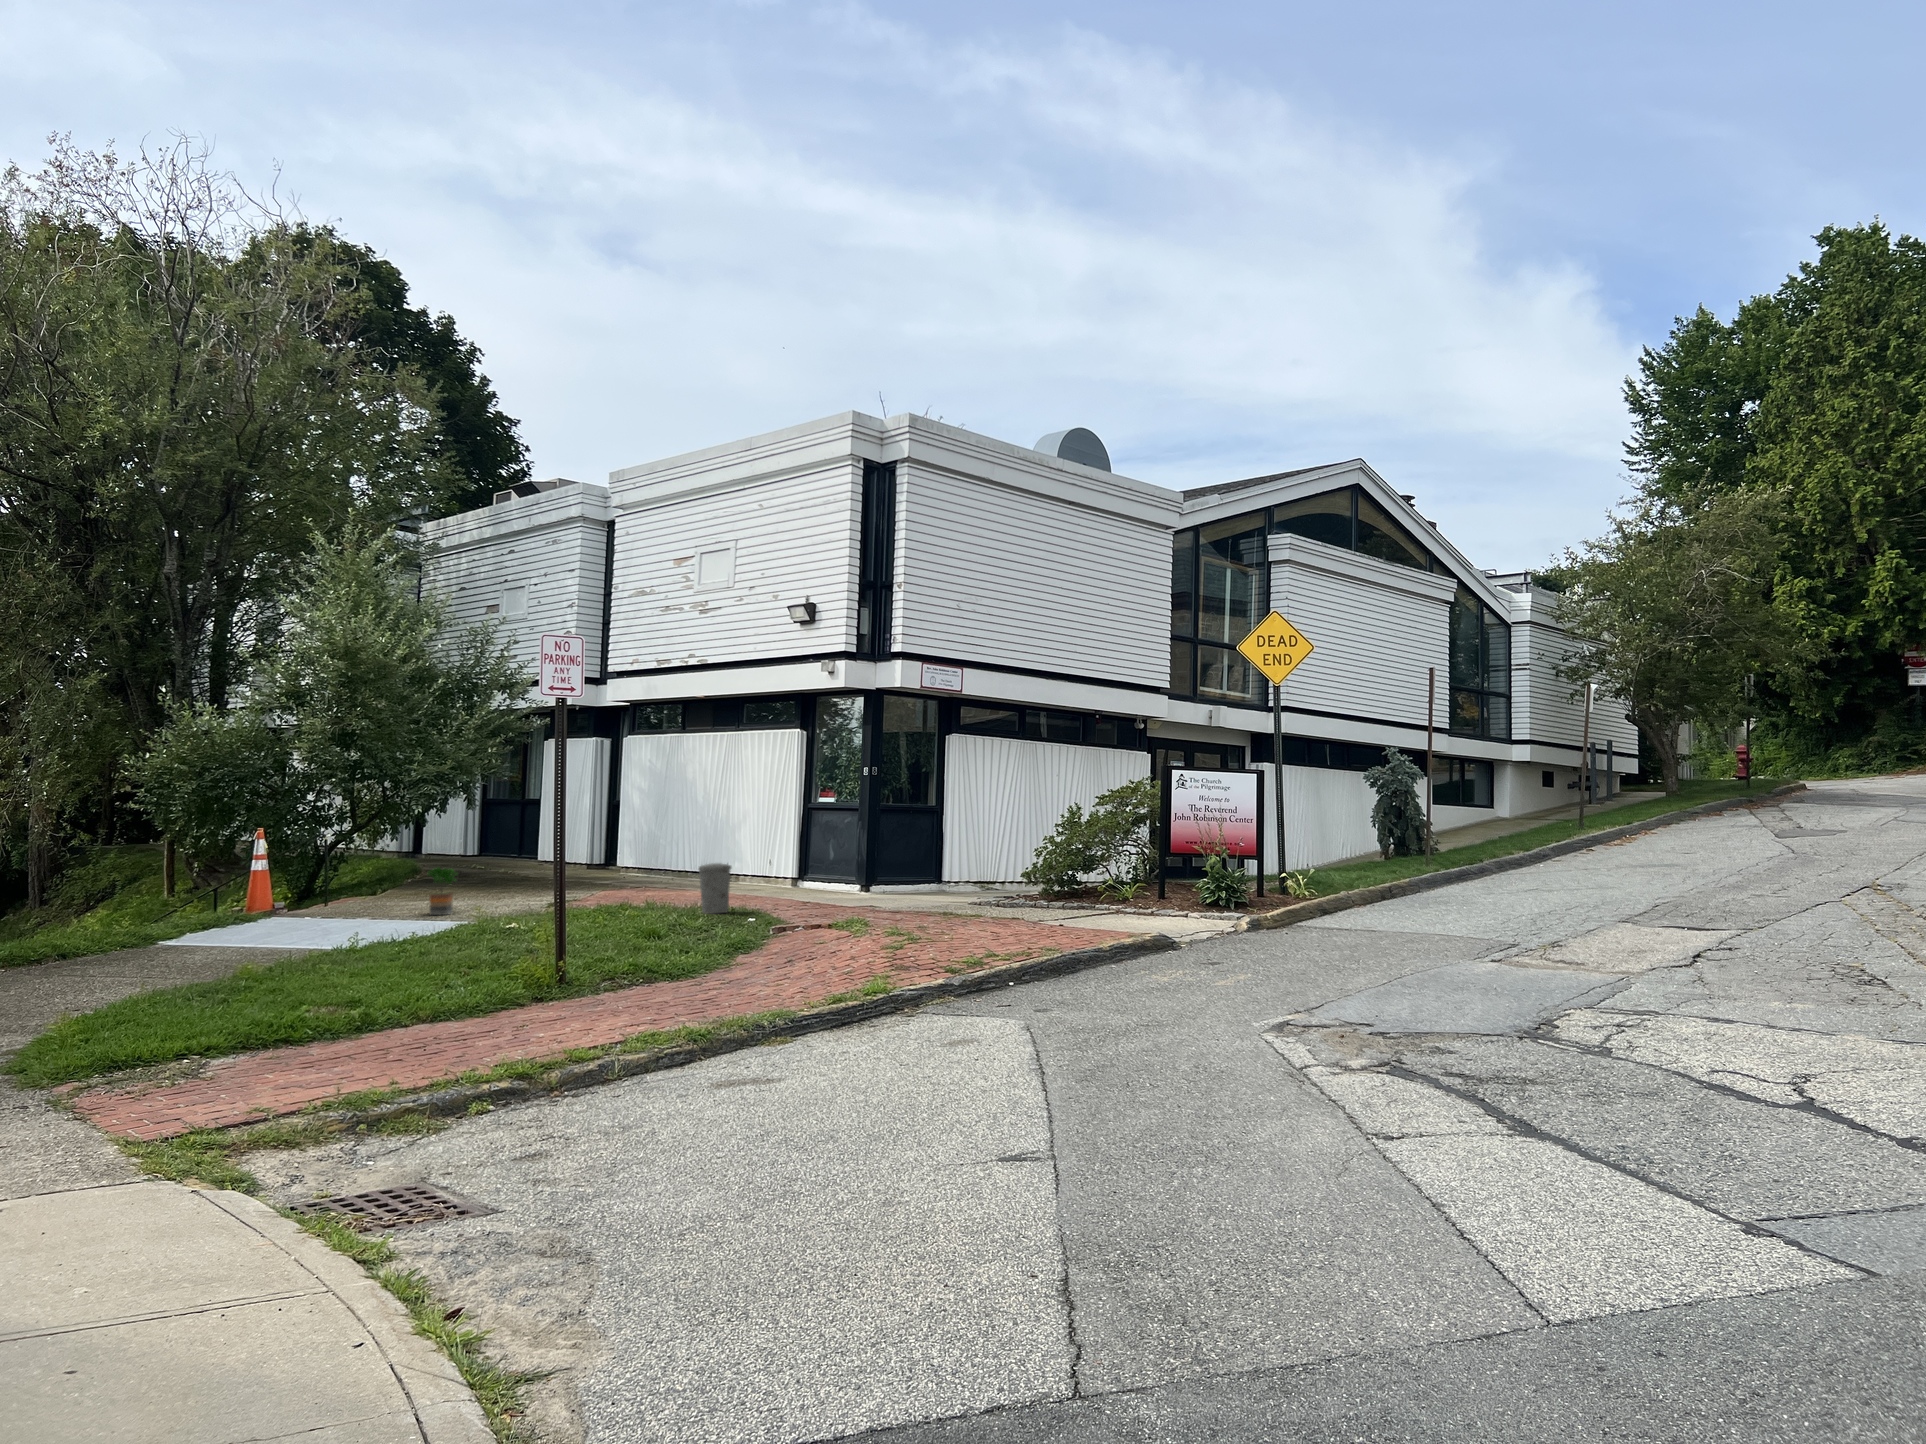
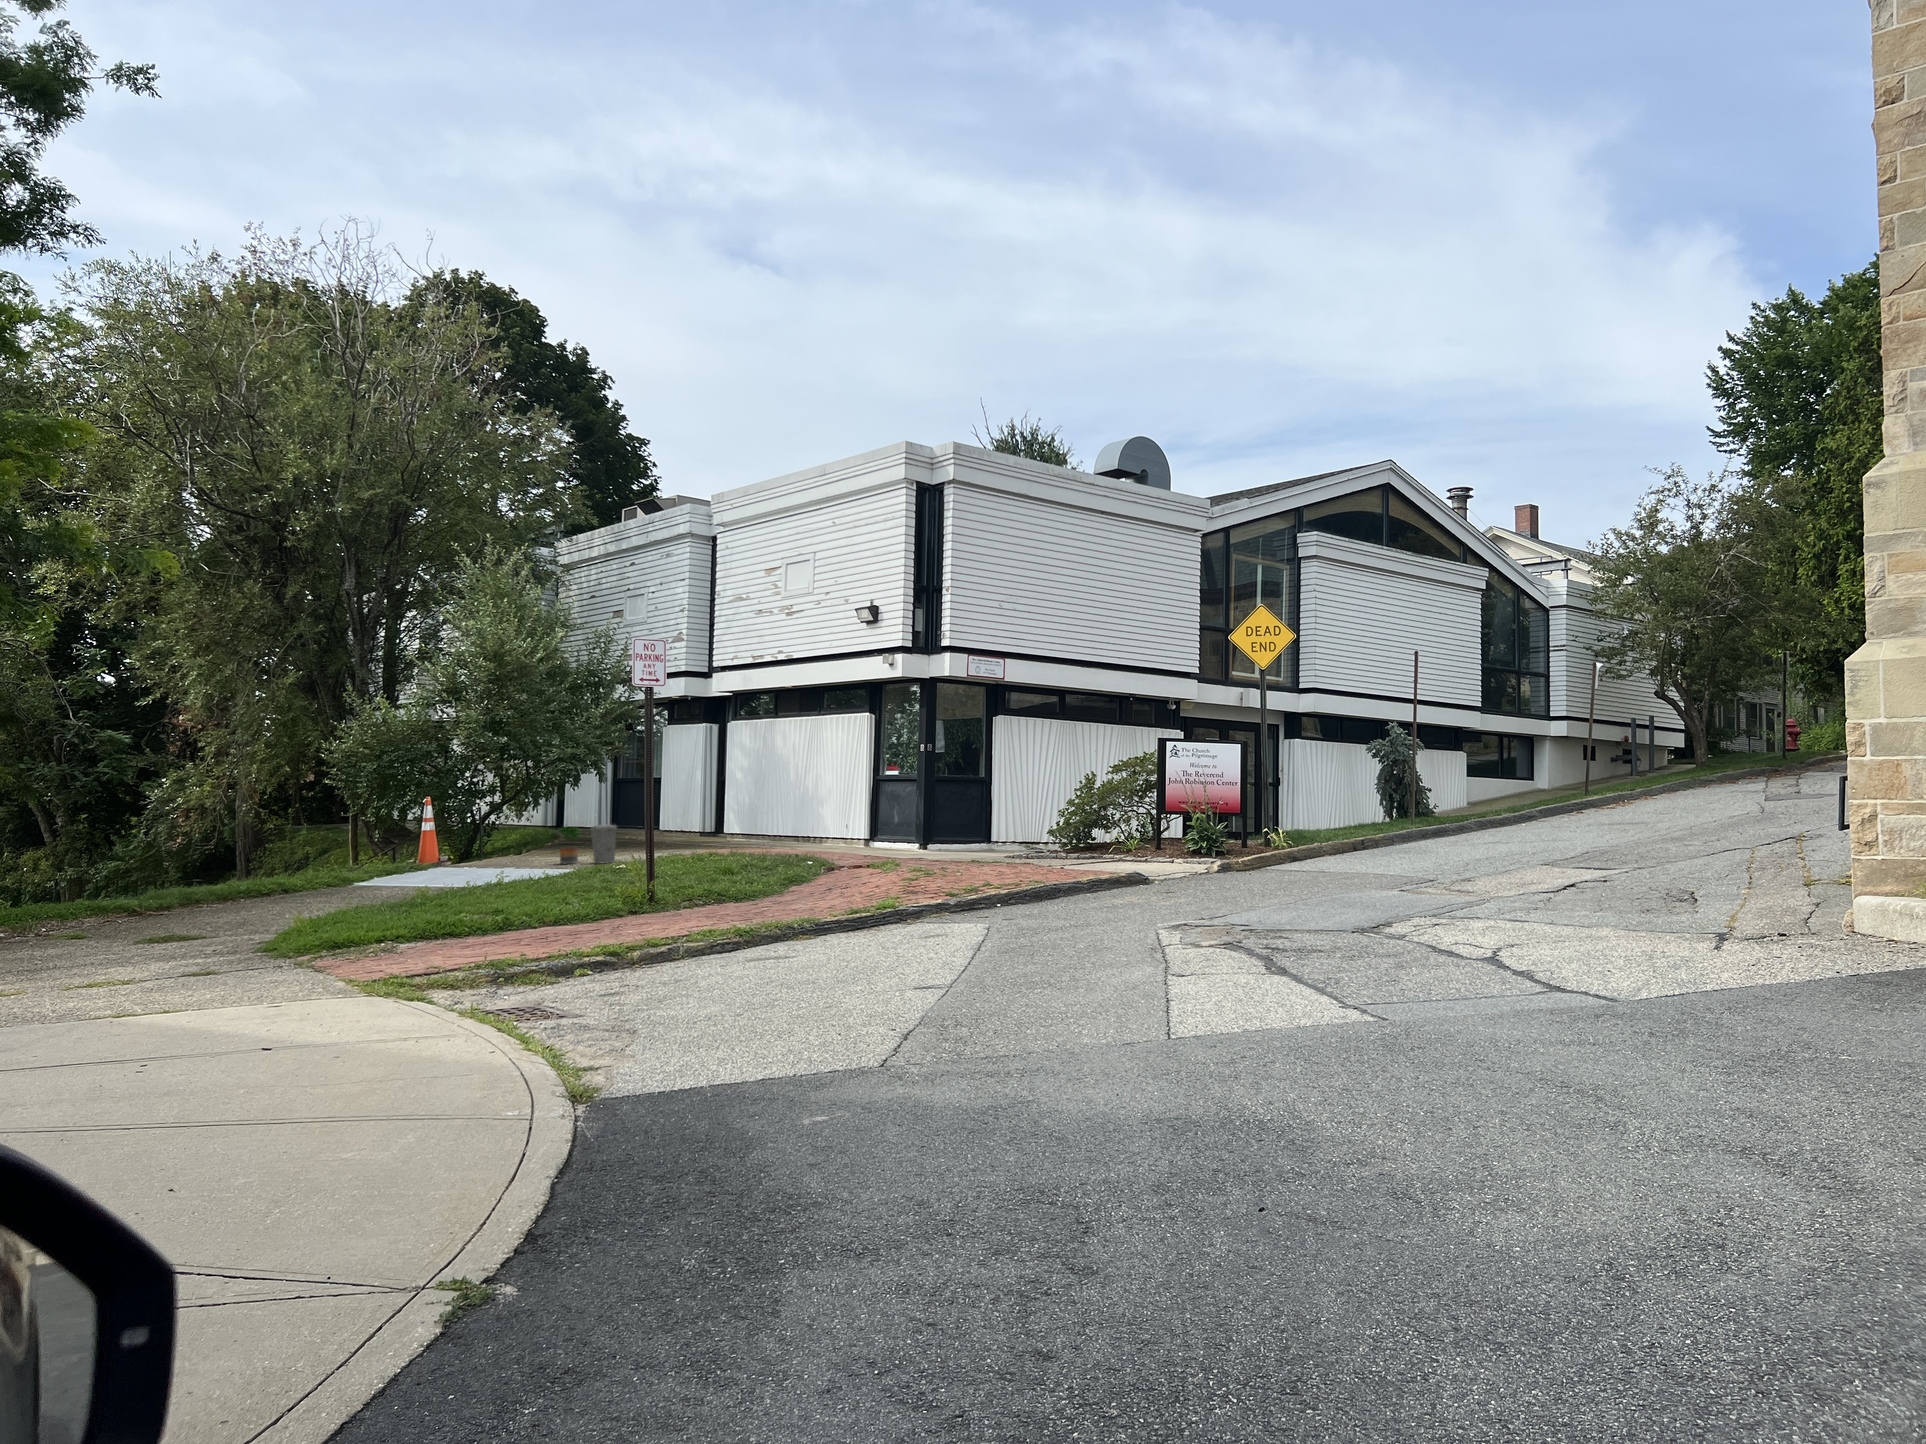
trash can: present [699,863,731,914] -> present [591,824,617,864]

